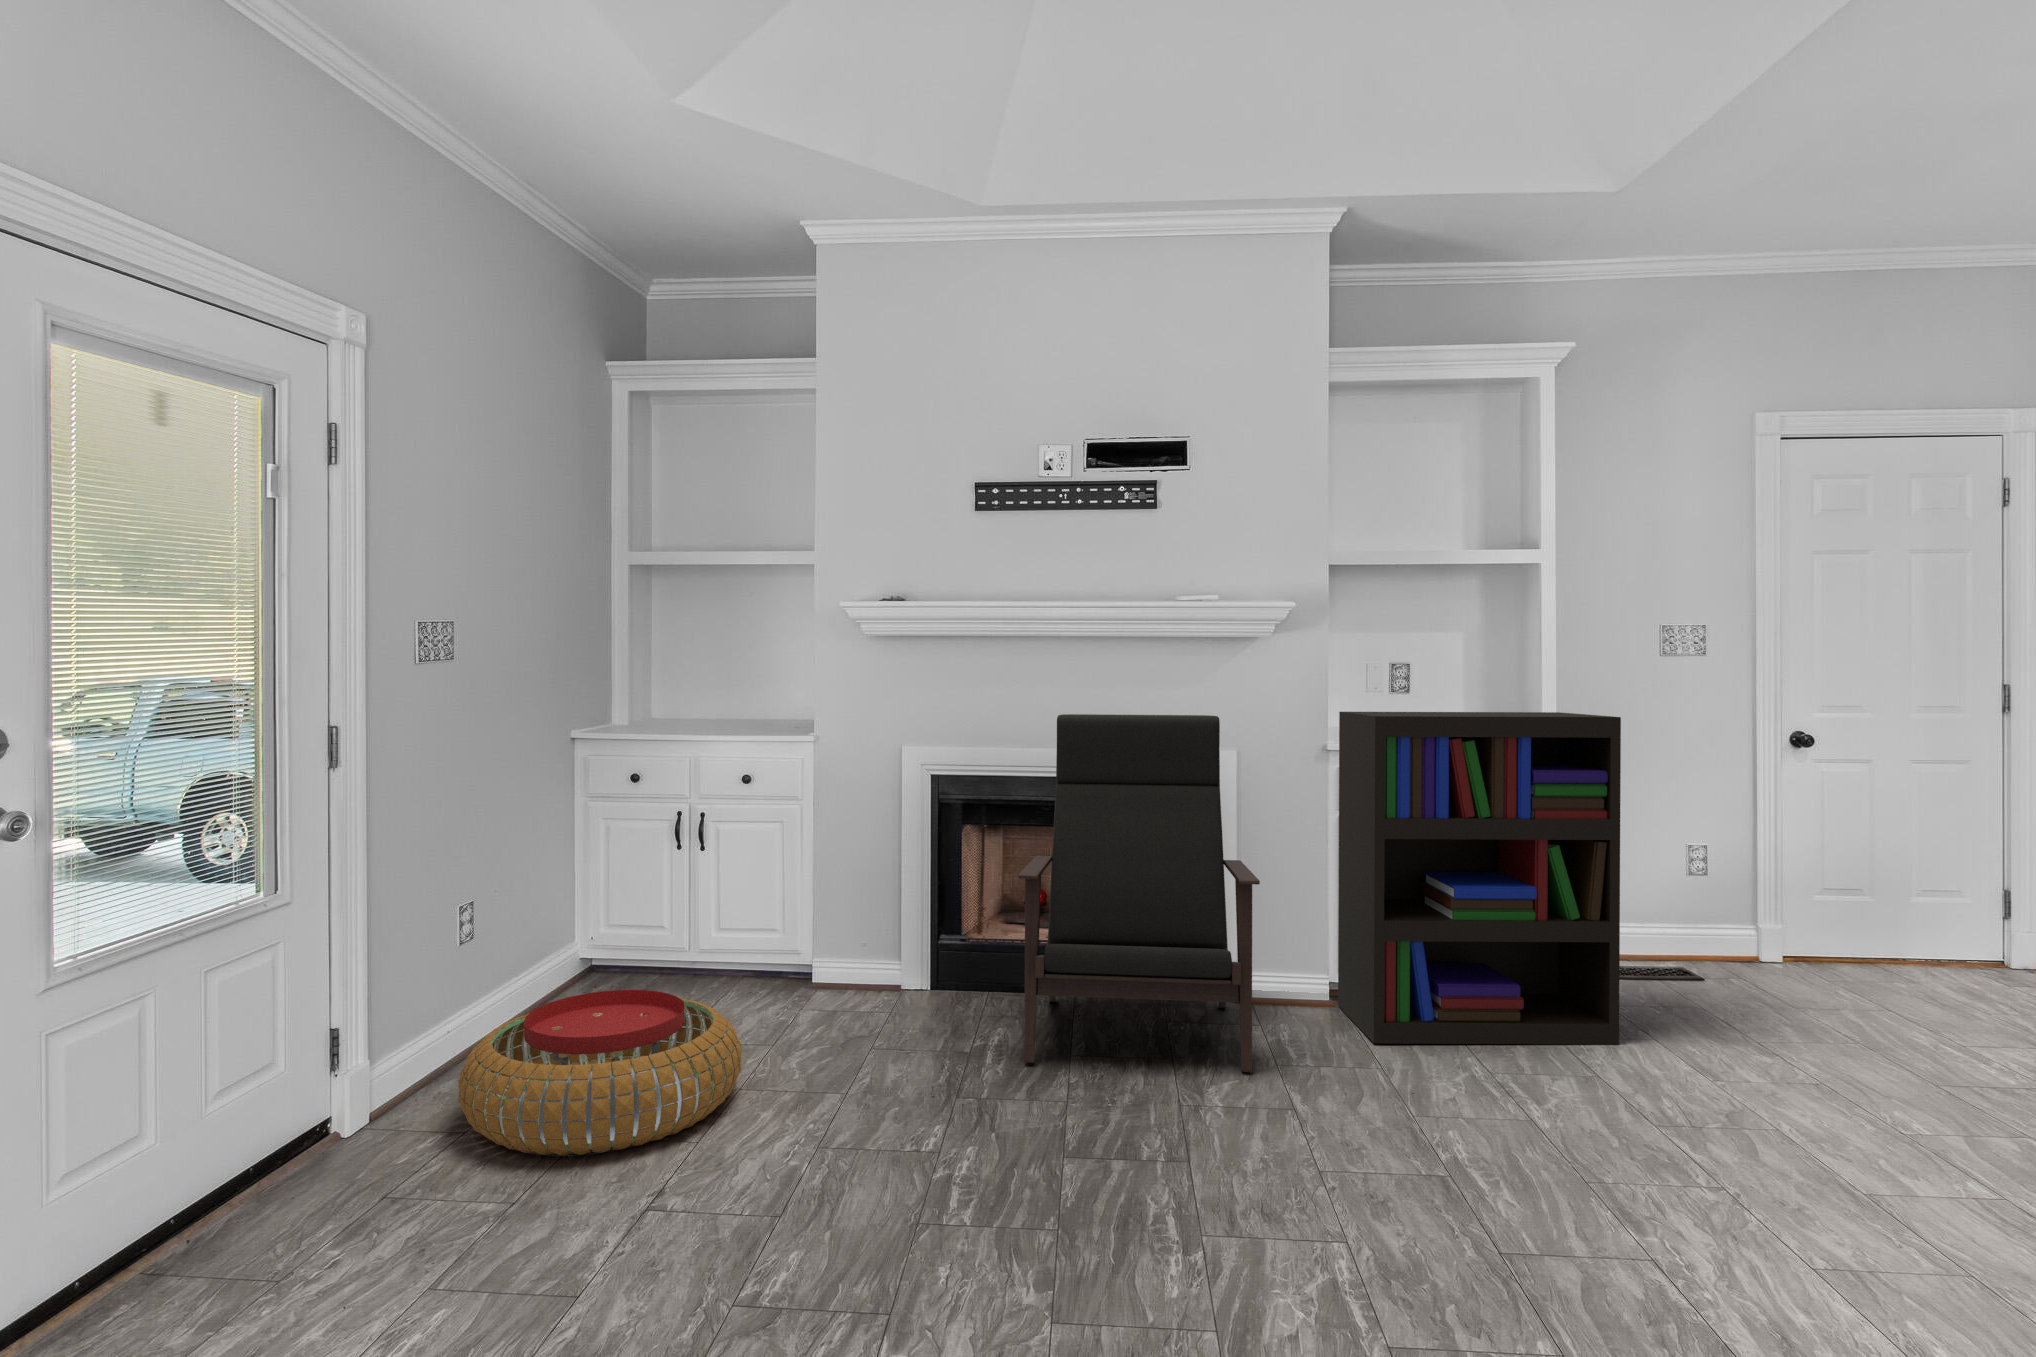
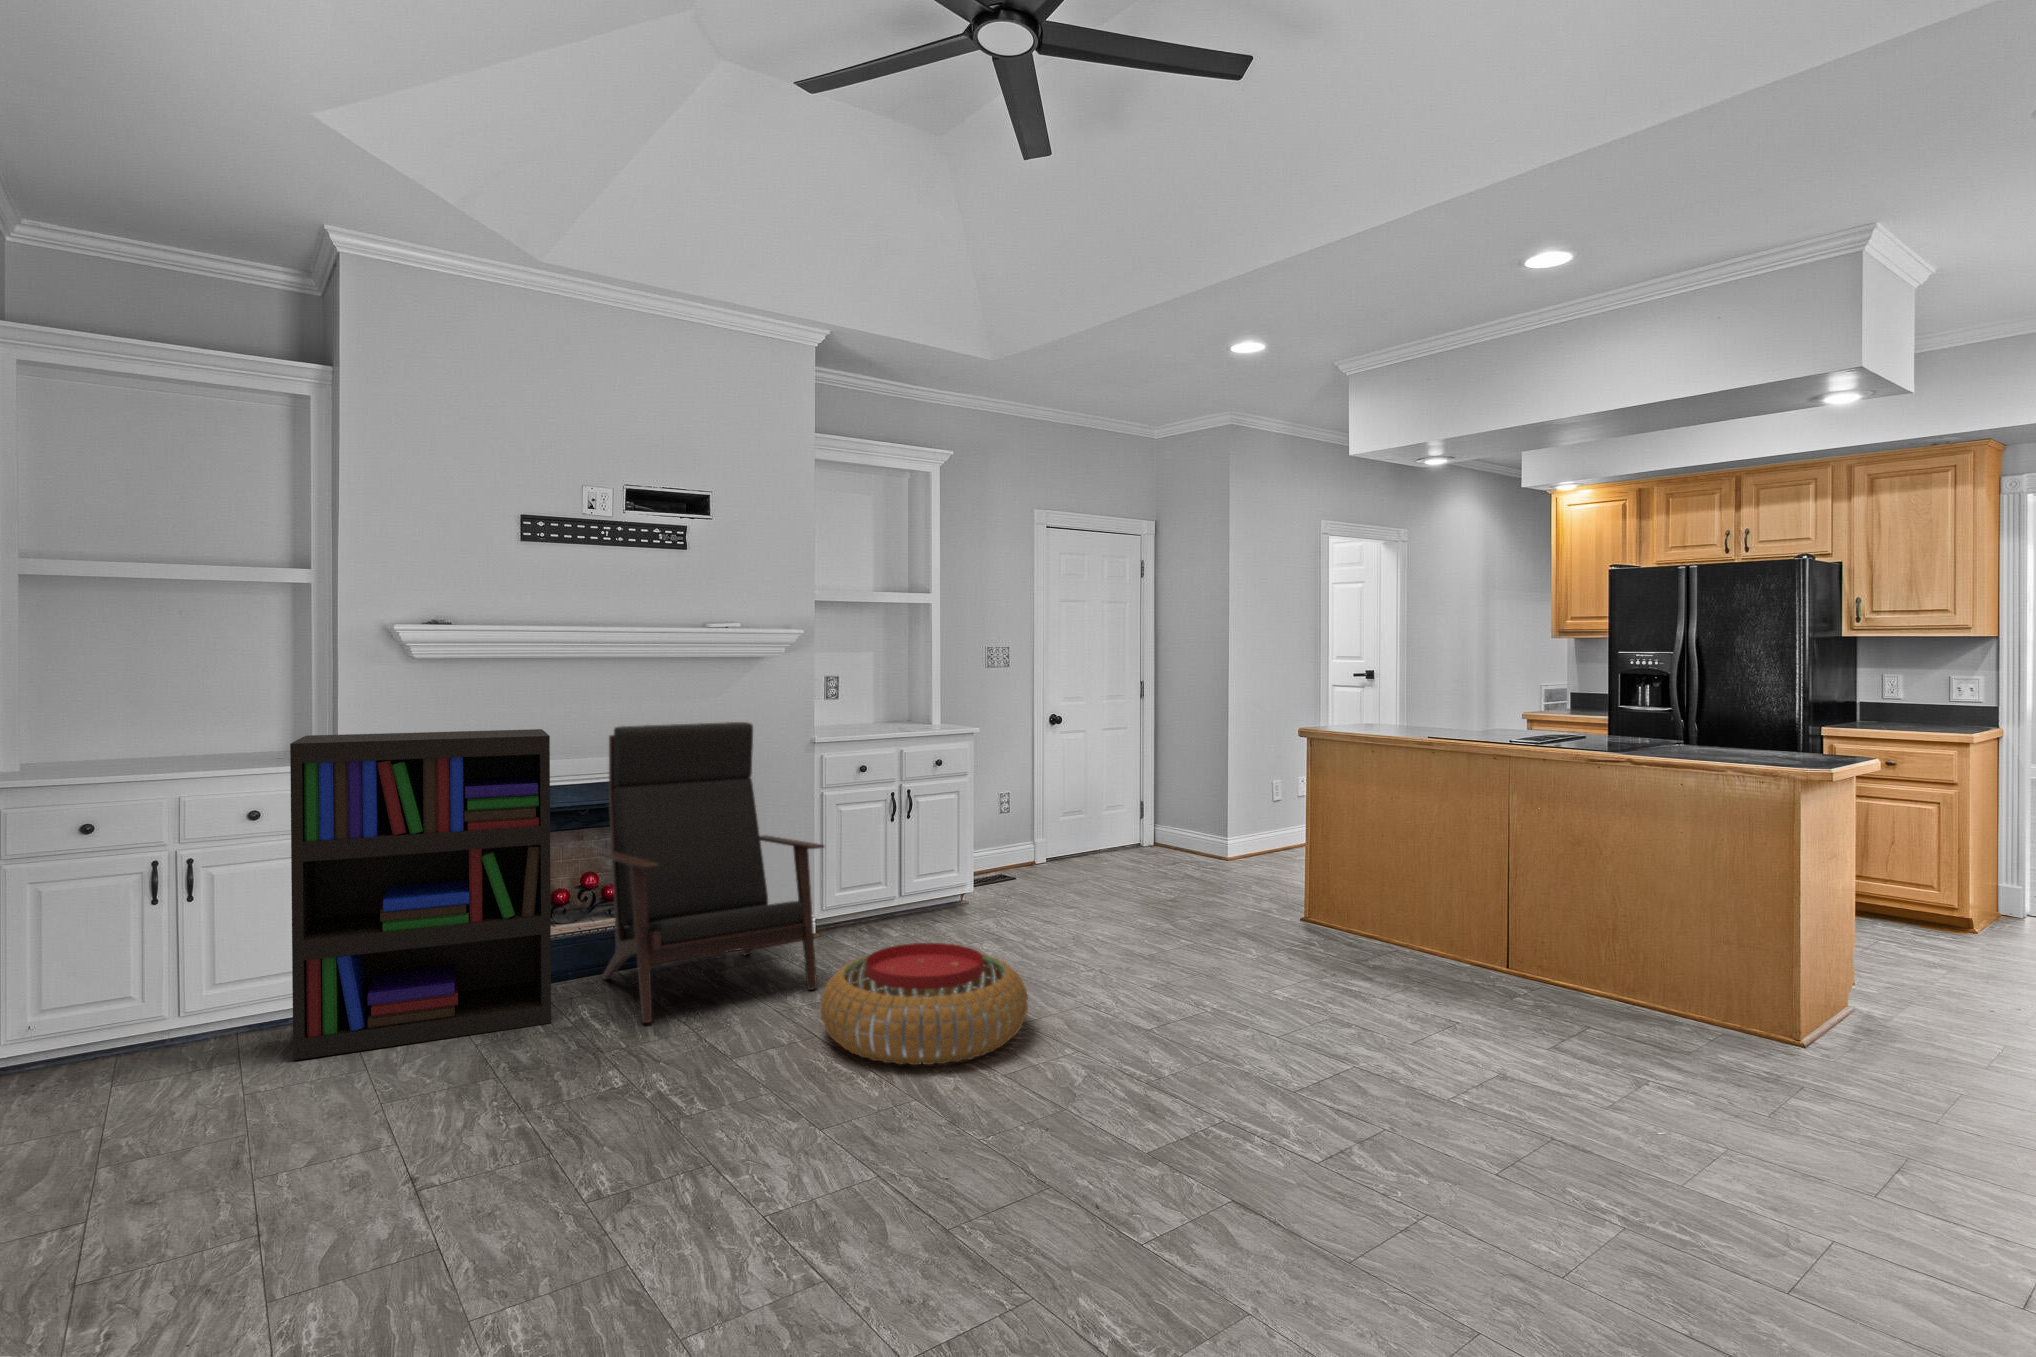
bookshelf: present [1338,712,1621,1045] -> present [290,729,551,1060]
pouf: present [458,990,741,1155] -> present [821,943,1028,1065]

